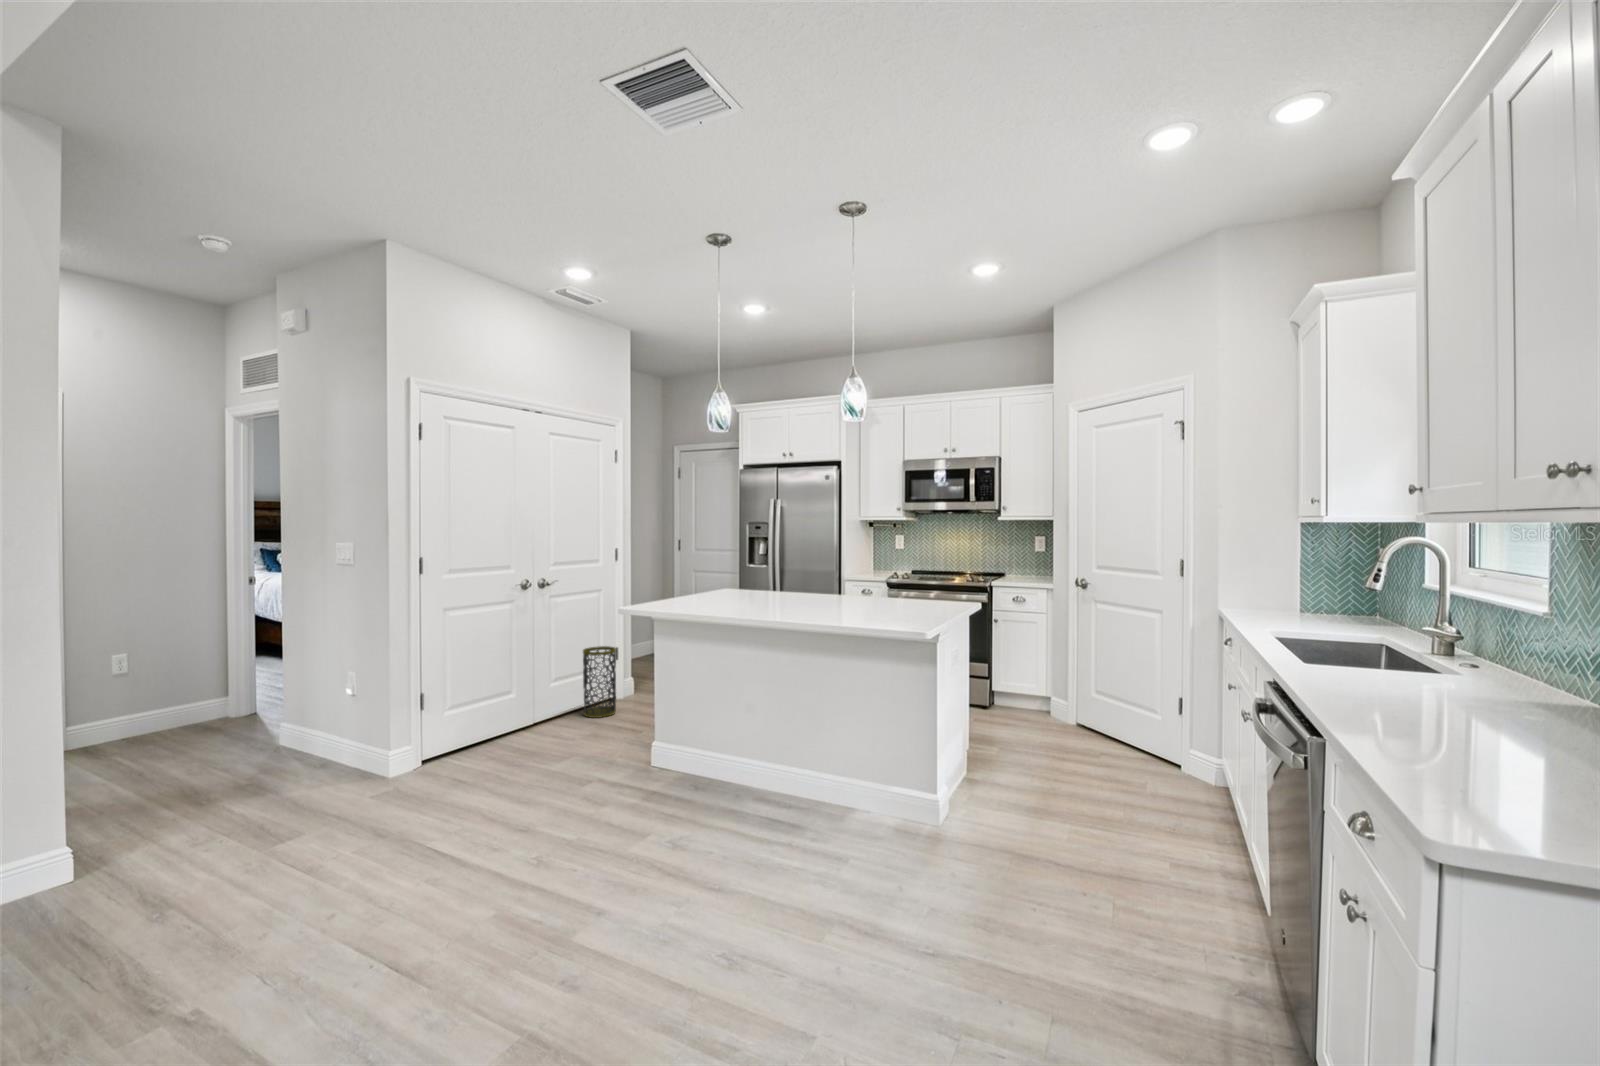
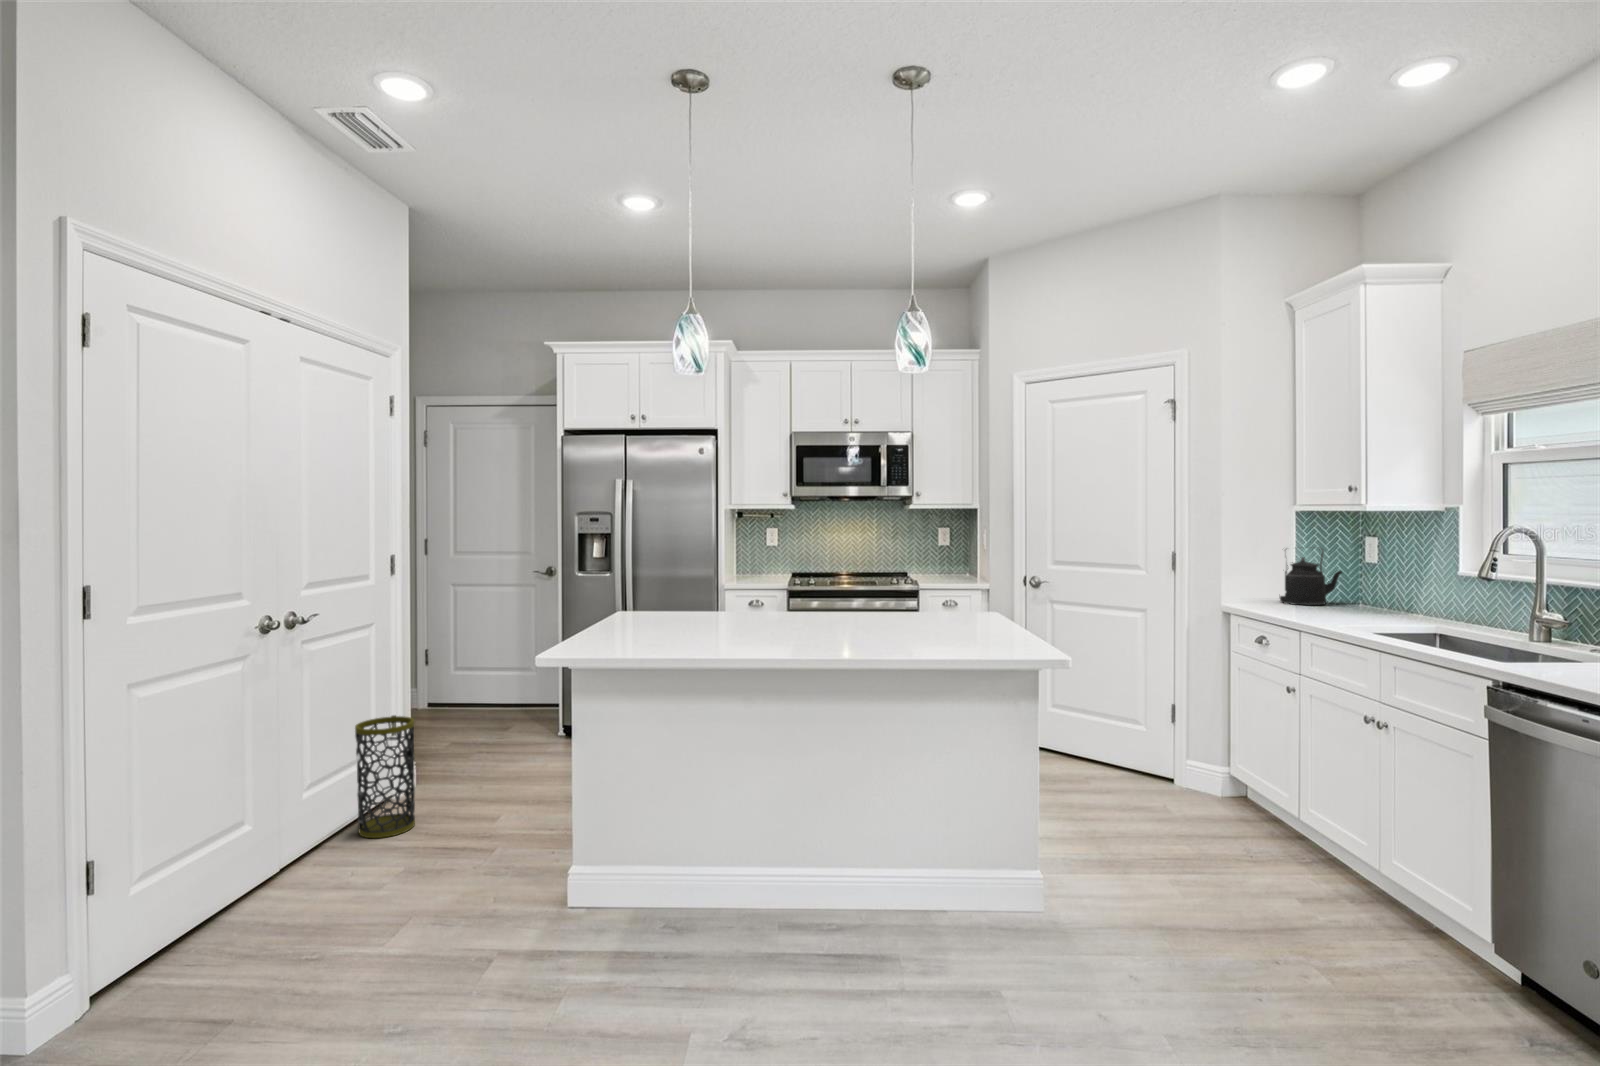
kettle: none [1285,557,1358,614] -> present [1280,548,1342,605]

